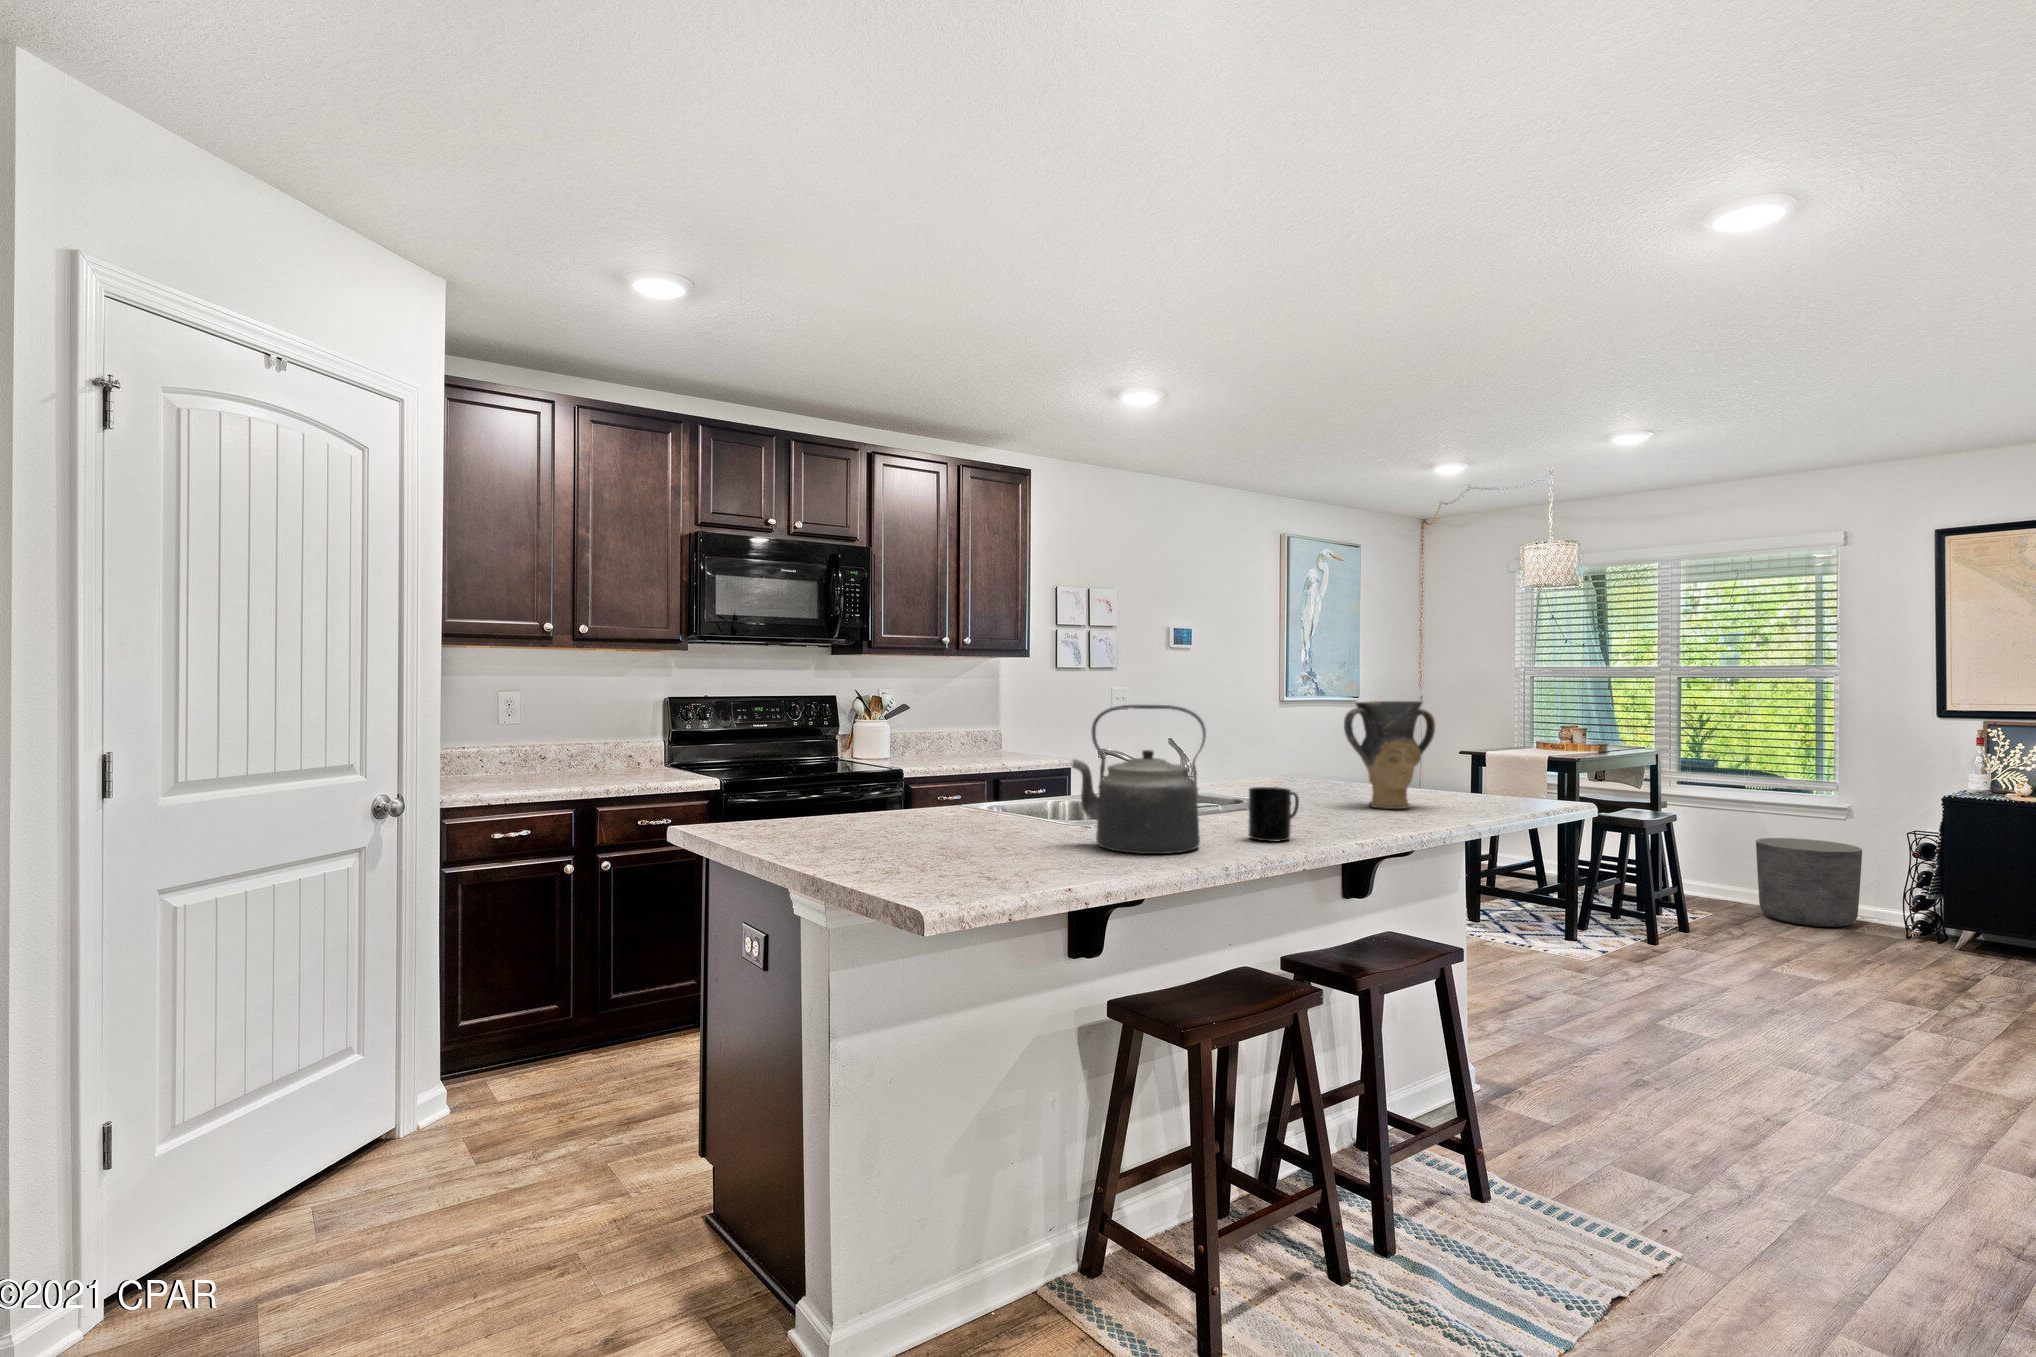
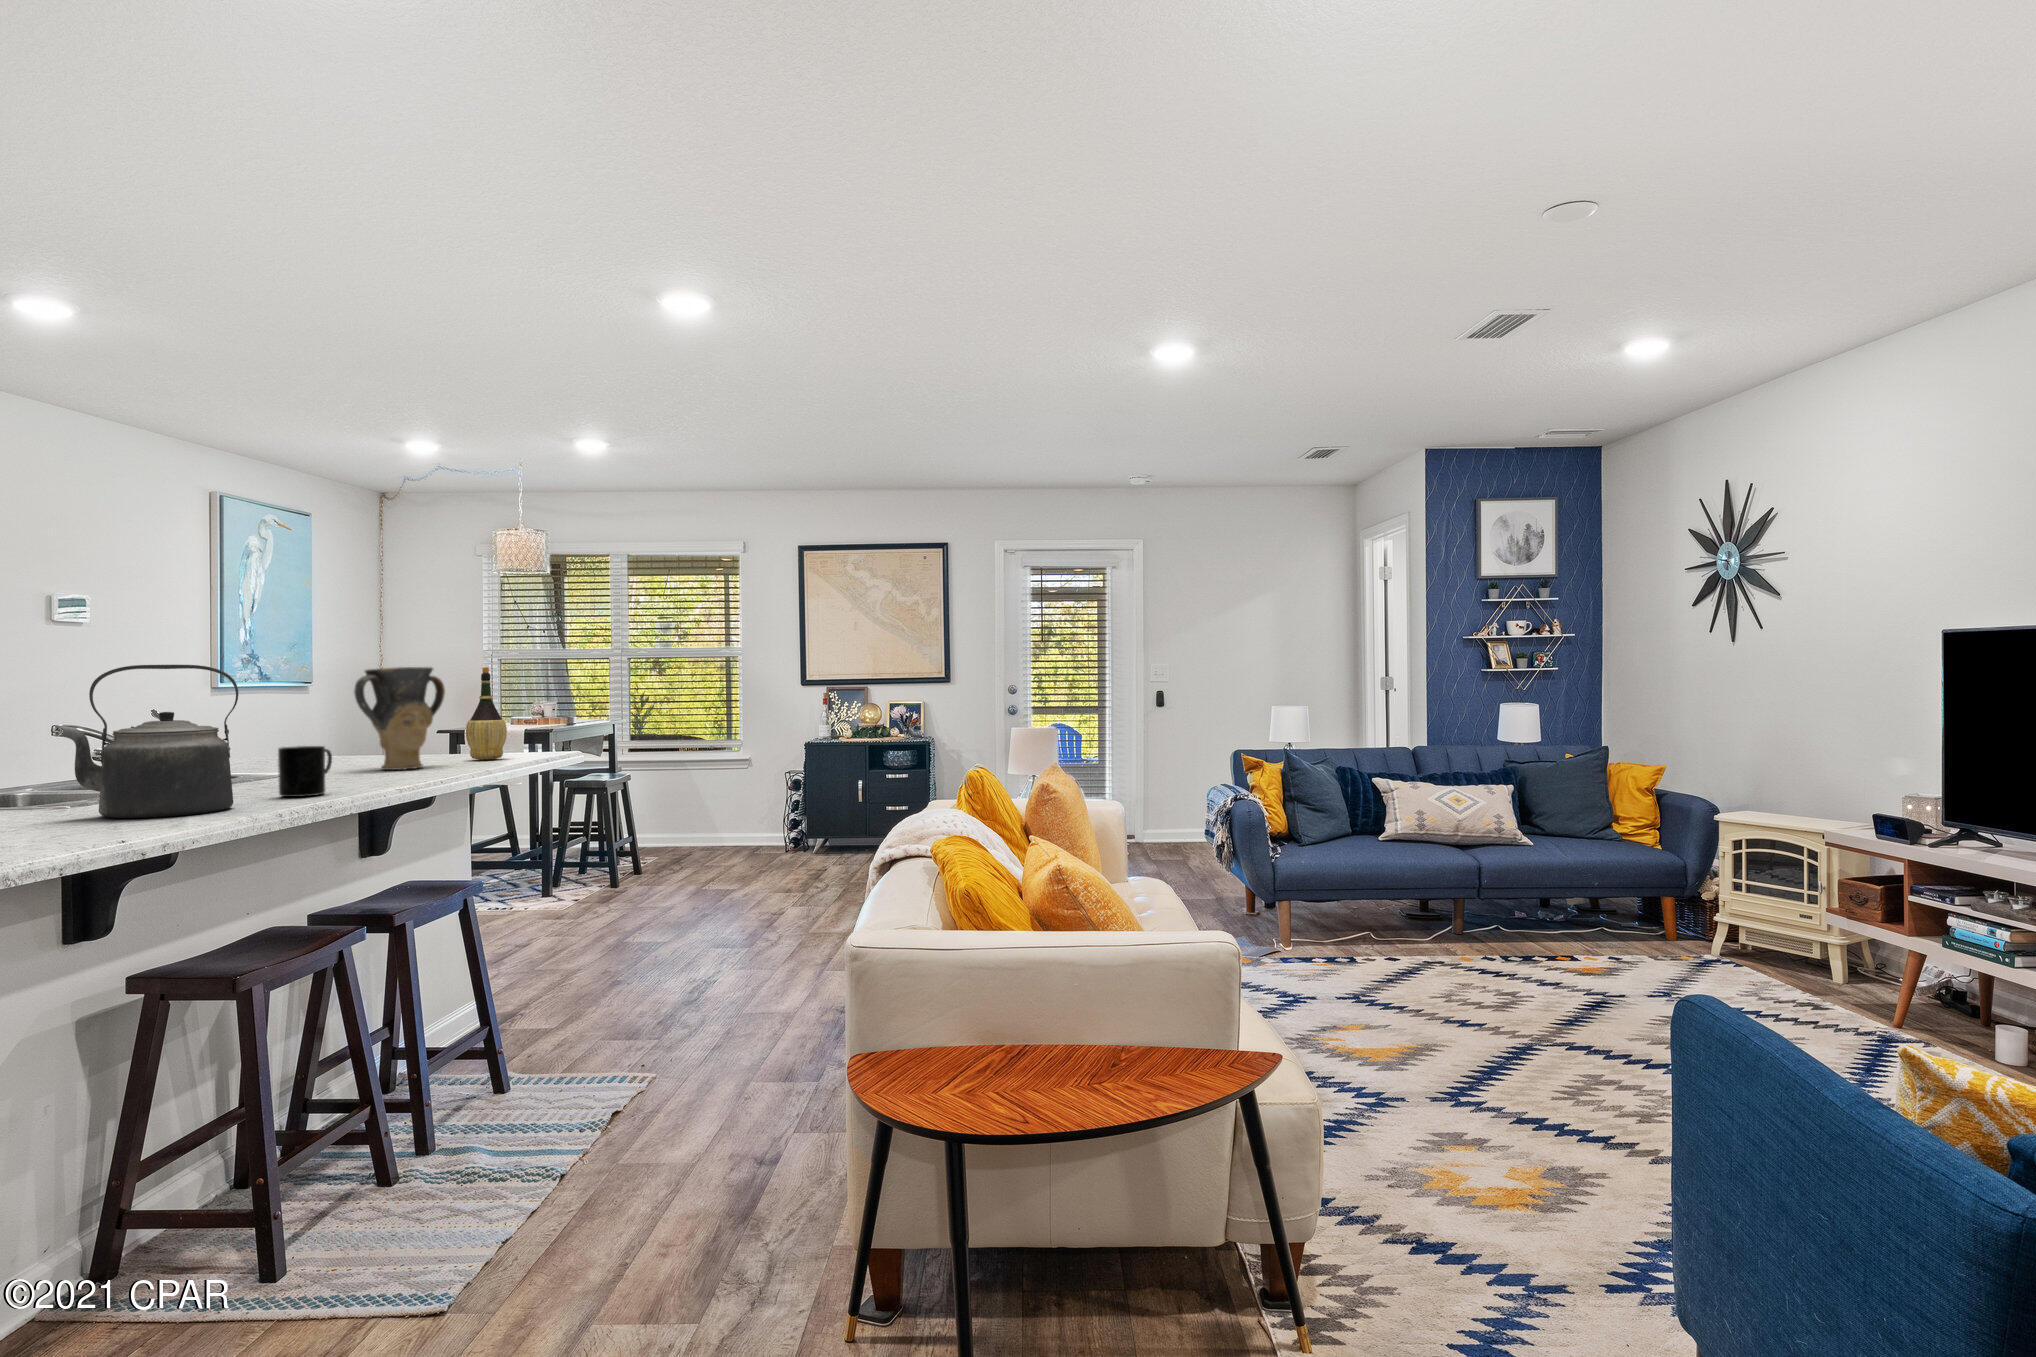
wine bottle: none [1460,700,1506,802] -> present [466,667,507,760]
planter: present [1756,838,1862,927] -> none [688,788,758,856]

